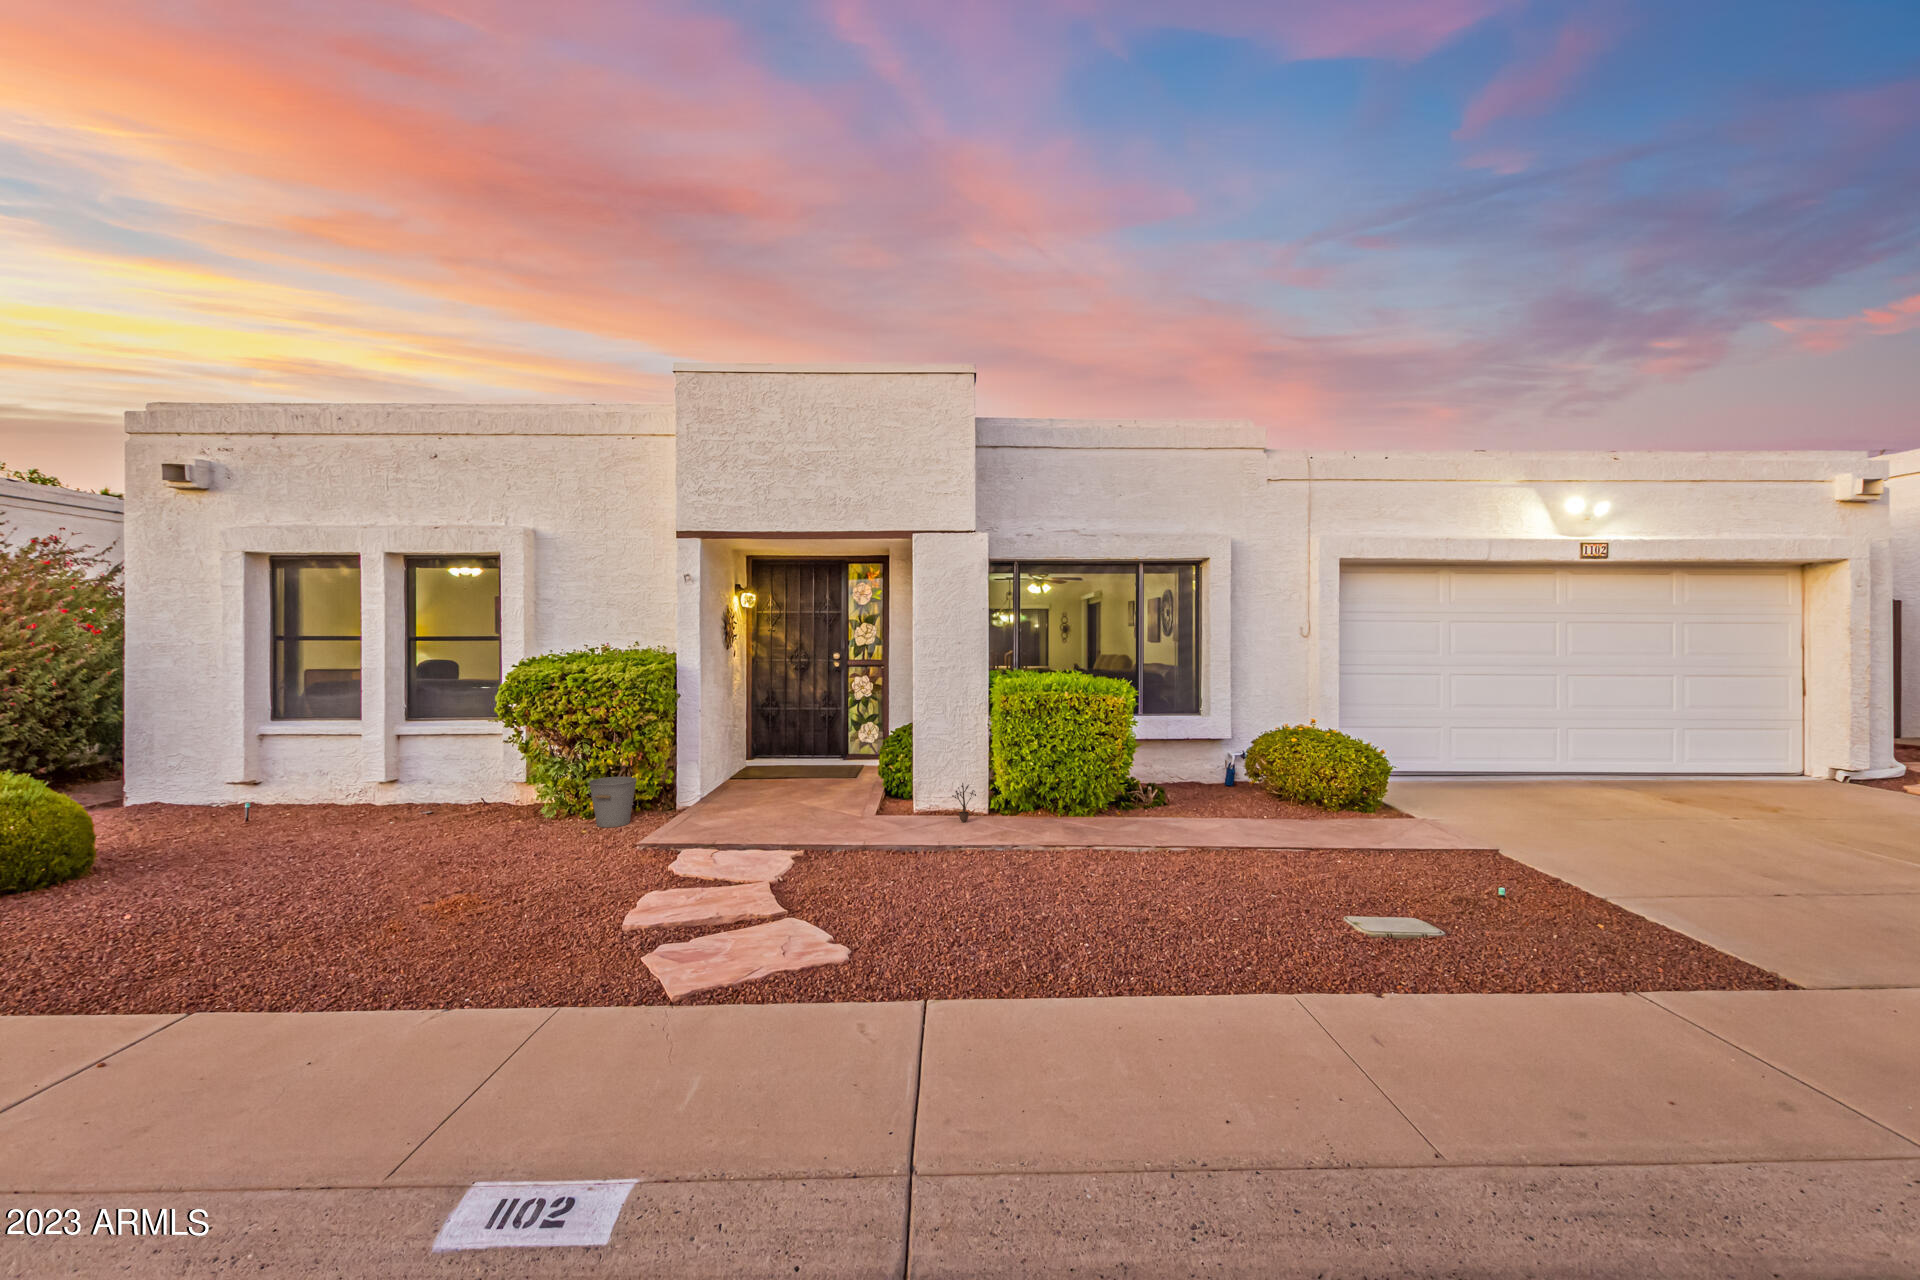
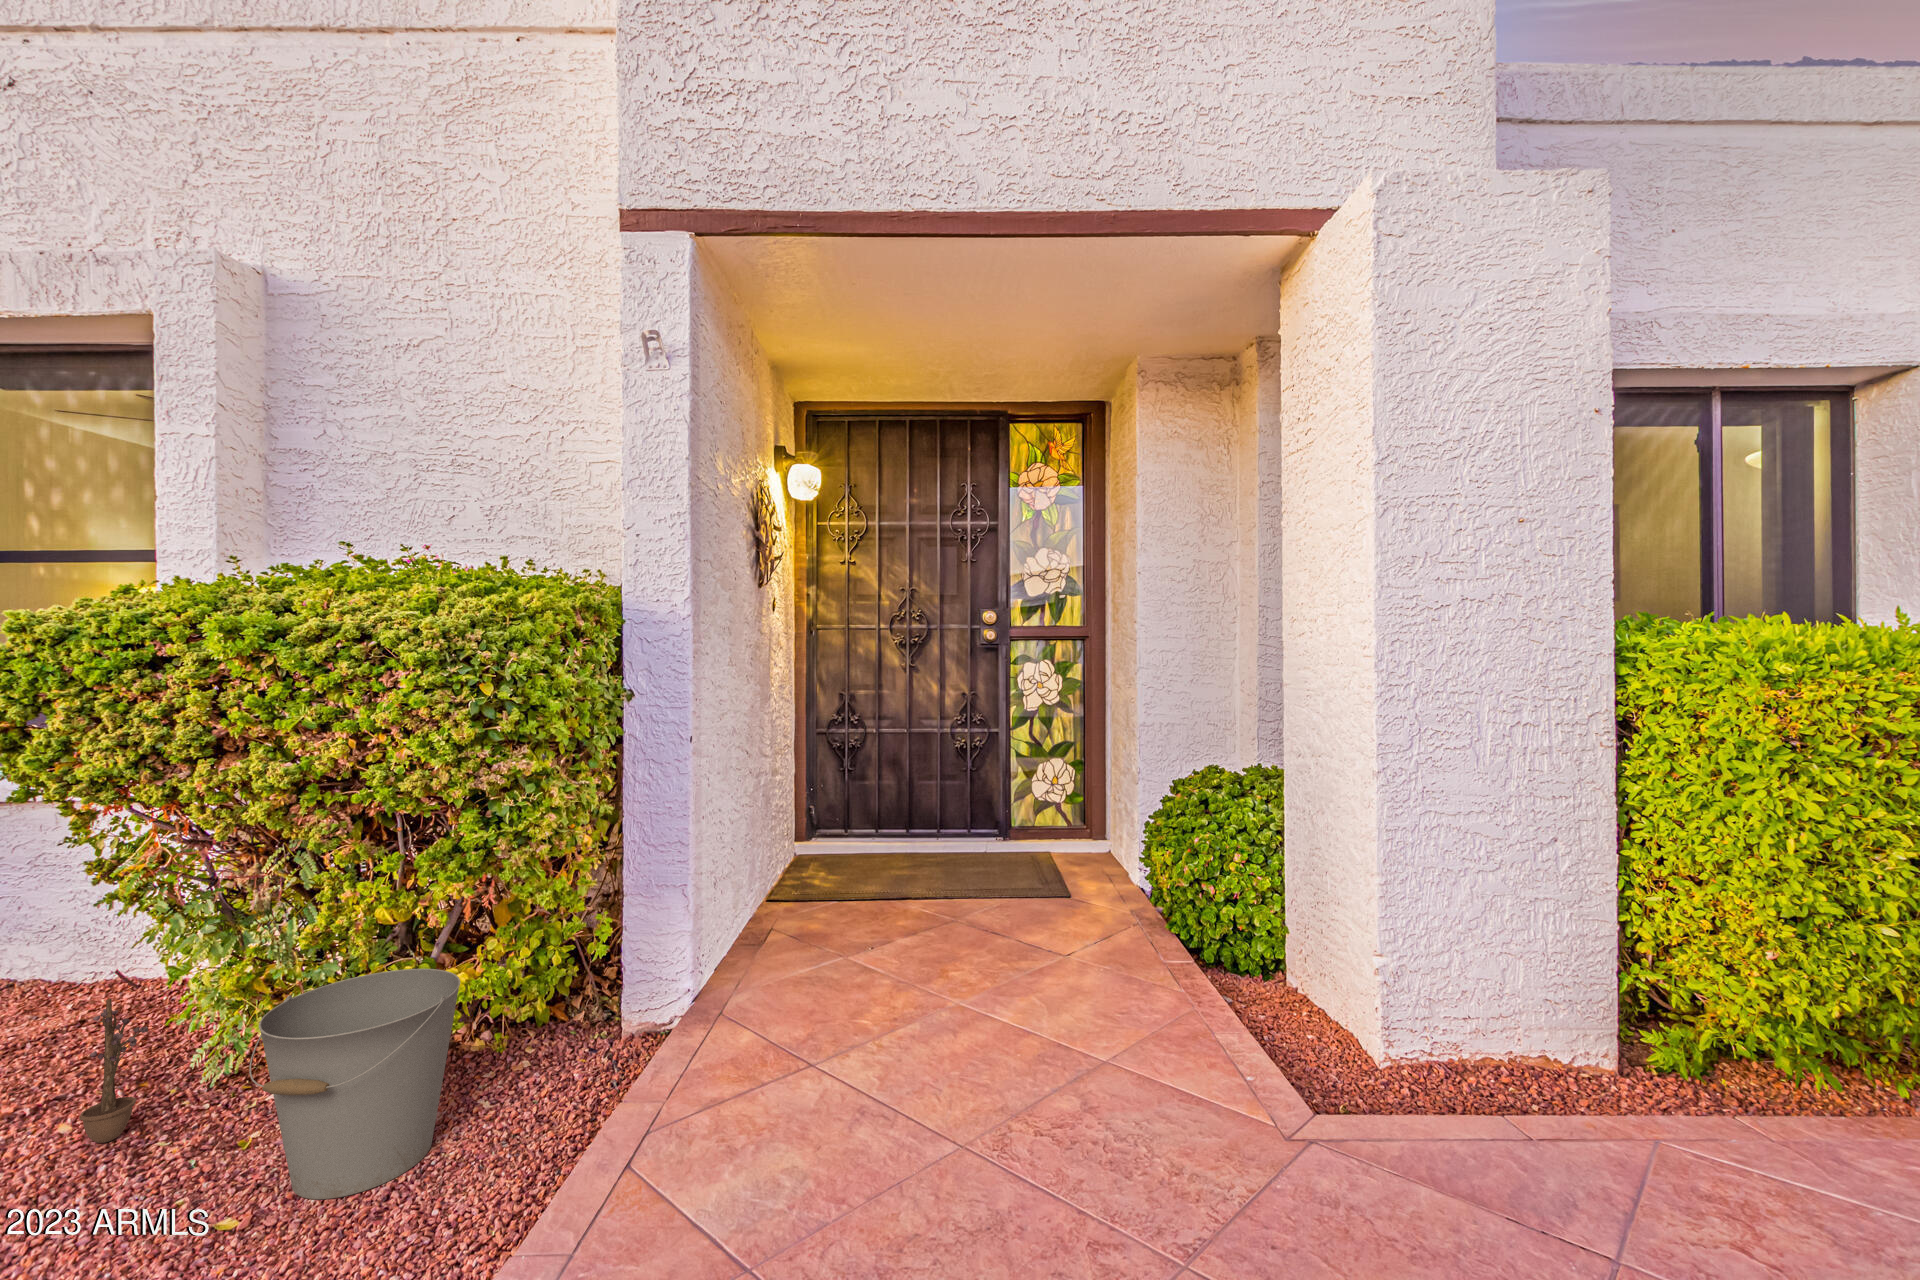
decorative plant: present [952,783,976,822] -> present [79,999,148,1143]

